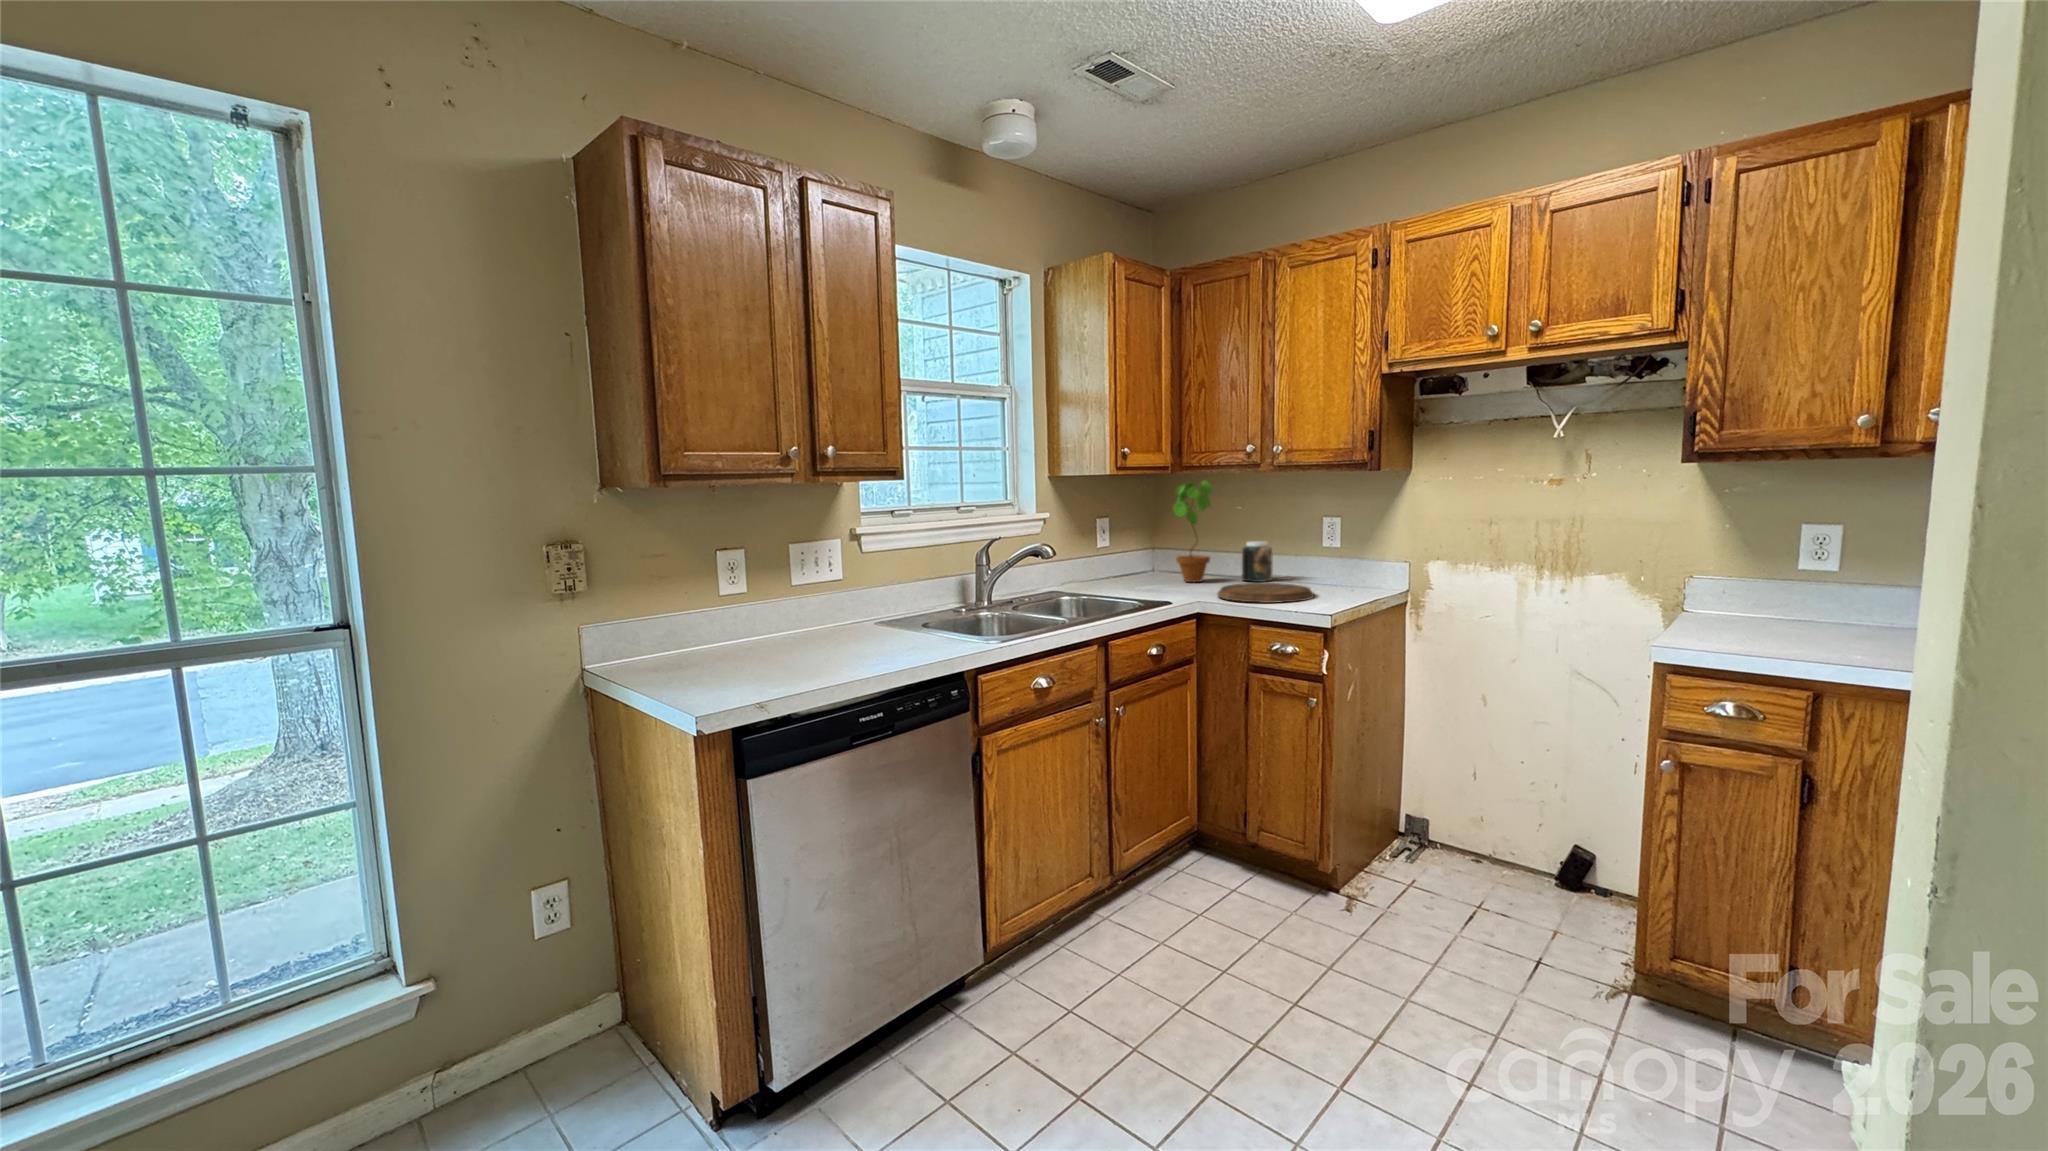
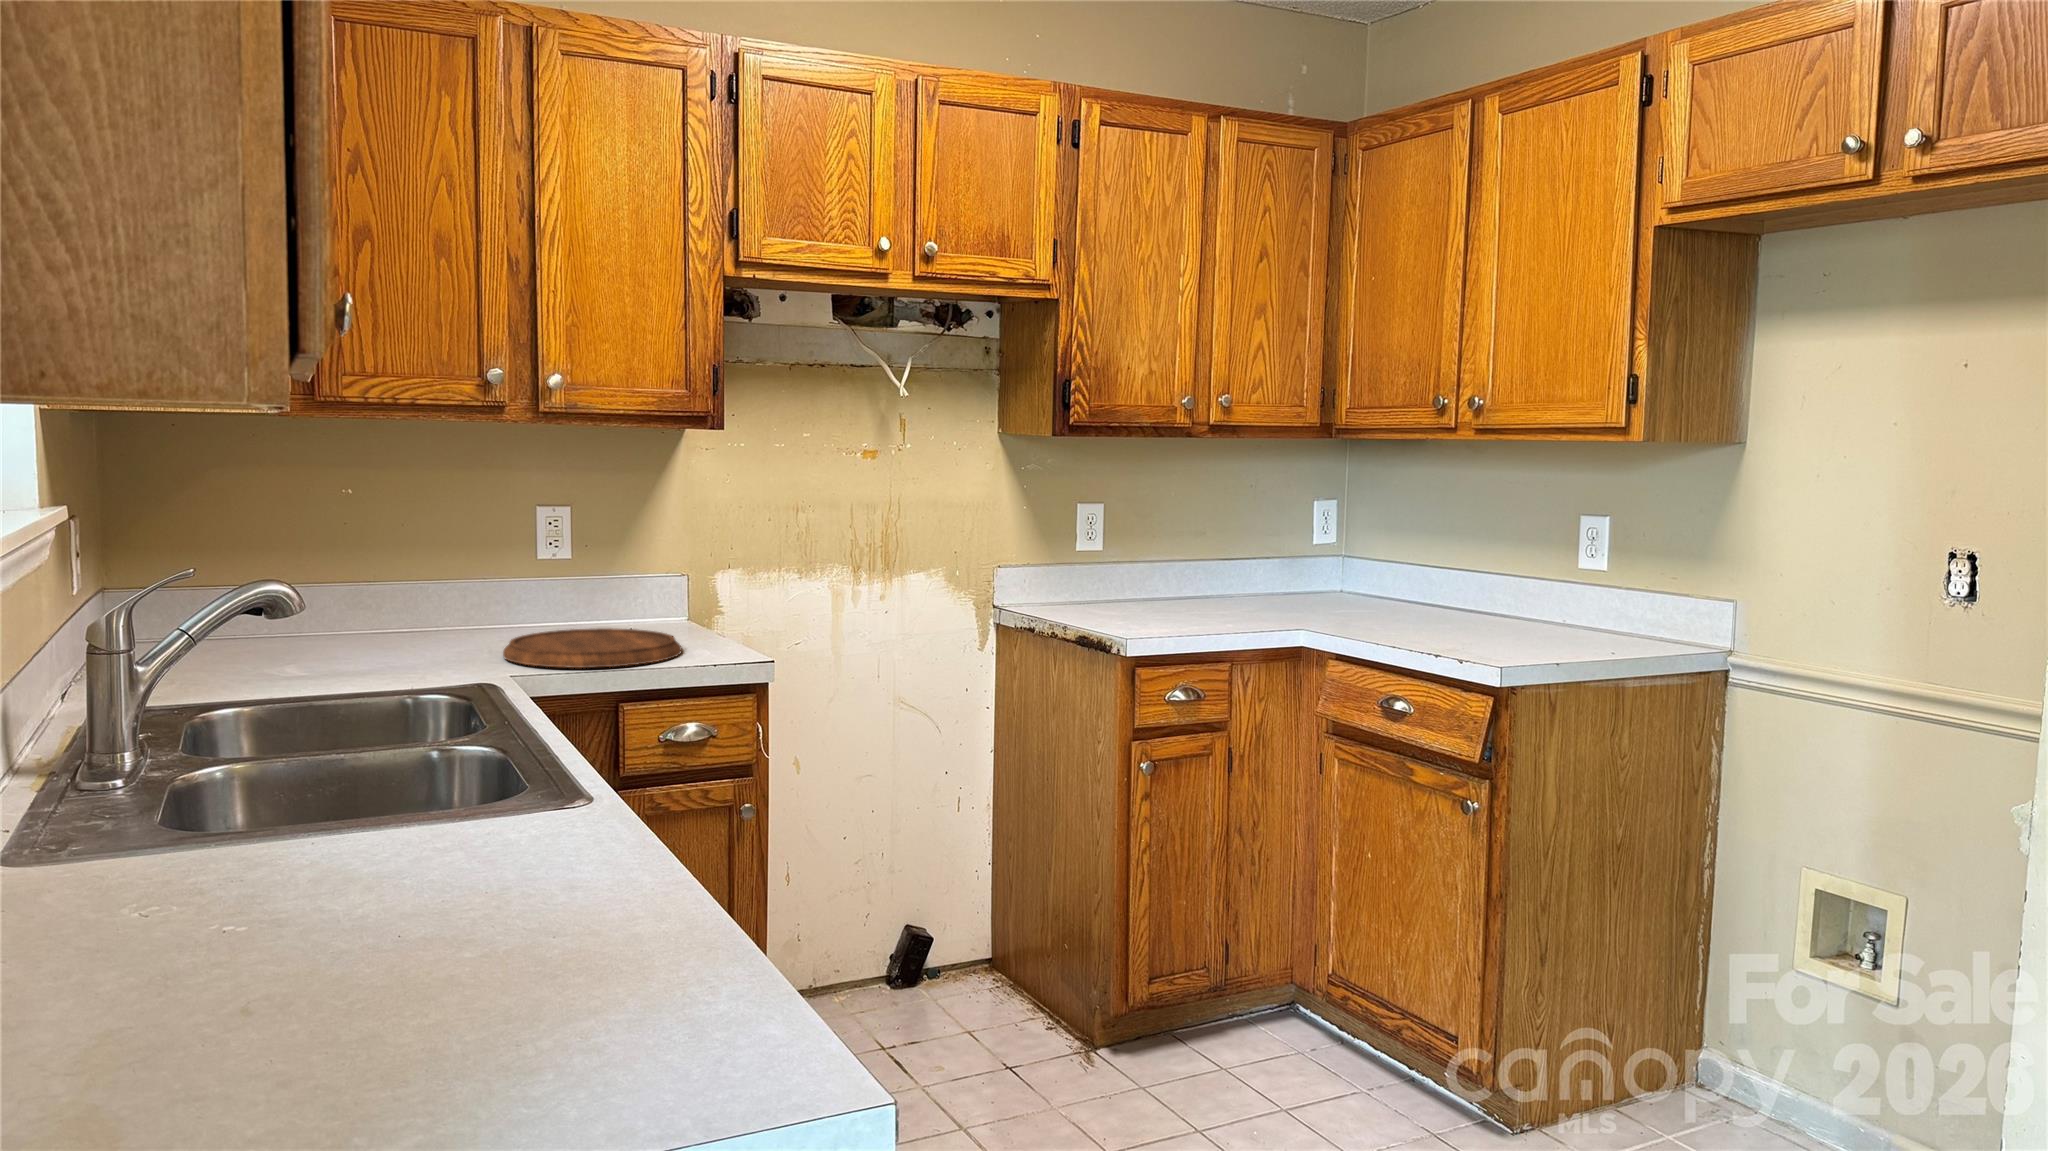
potted plant: present [1173,481,1212,582] -> none [269,434,373,653]
jar: present [1242,541,1273,582] -> none [405,556,469,636]

